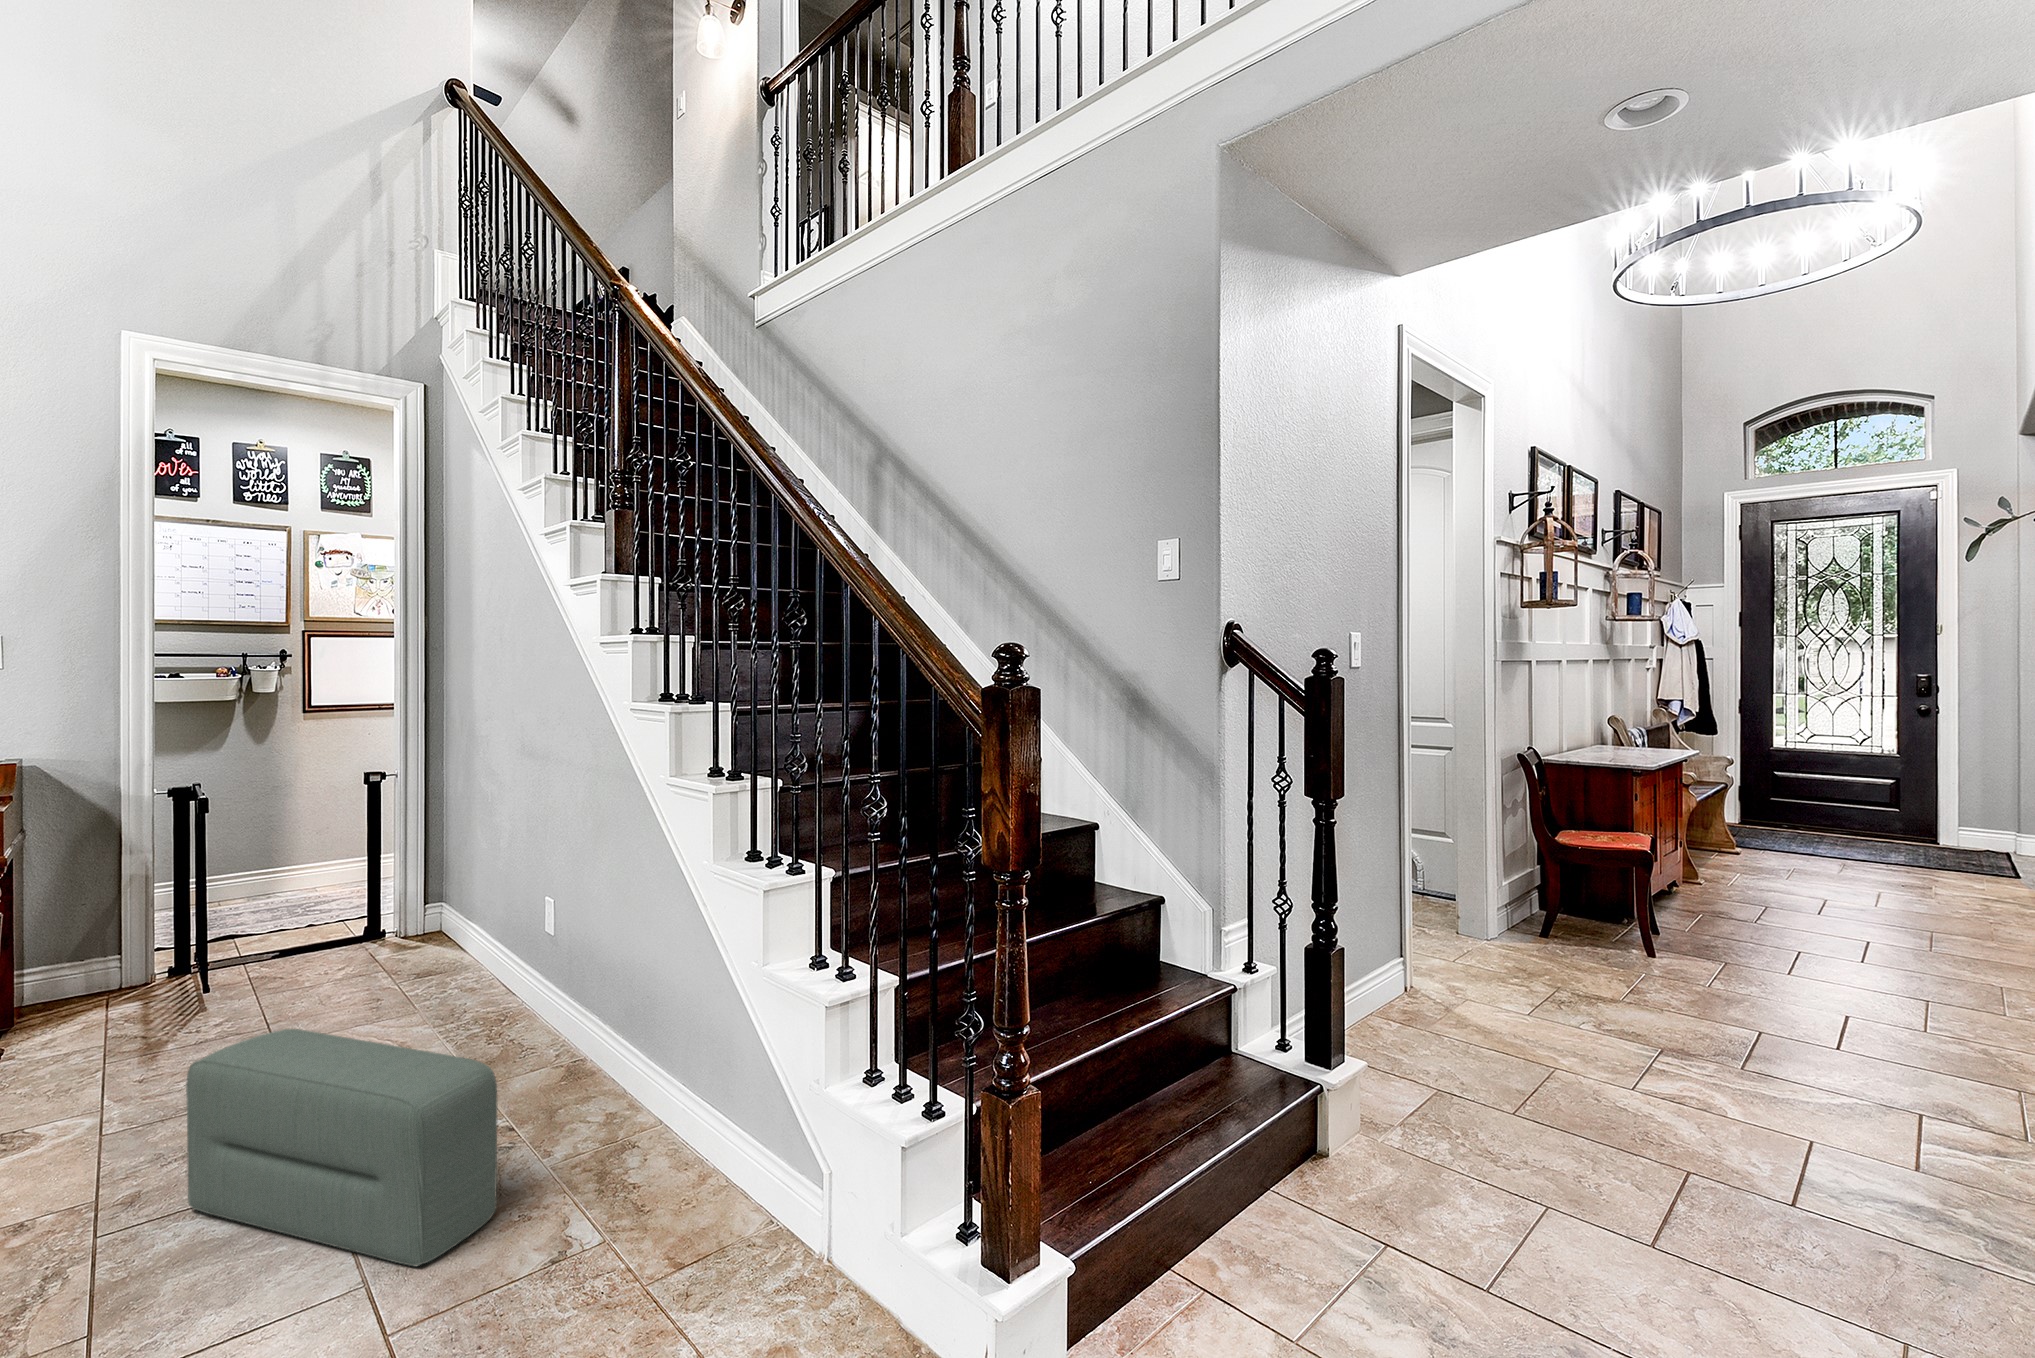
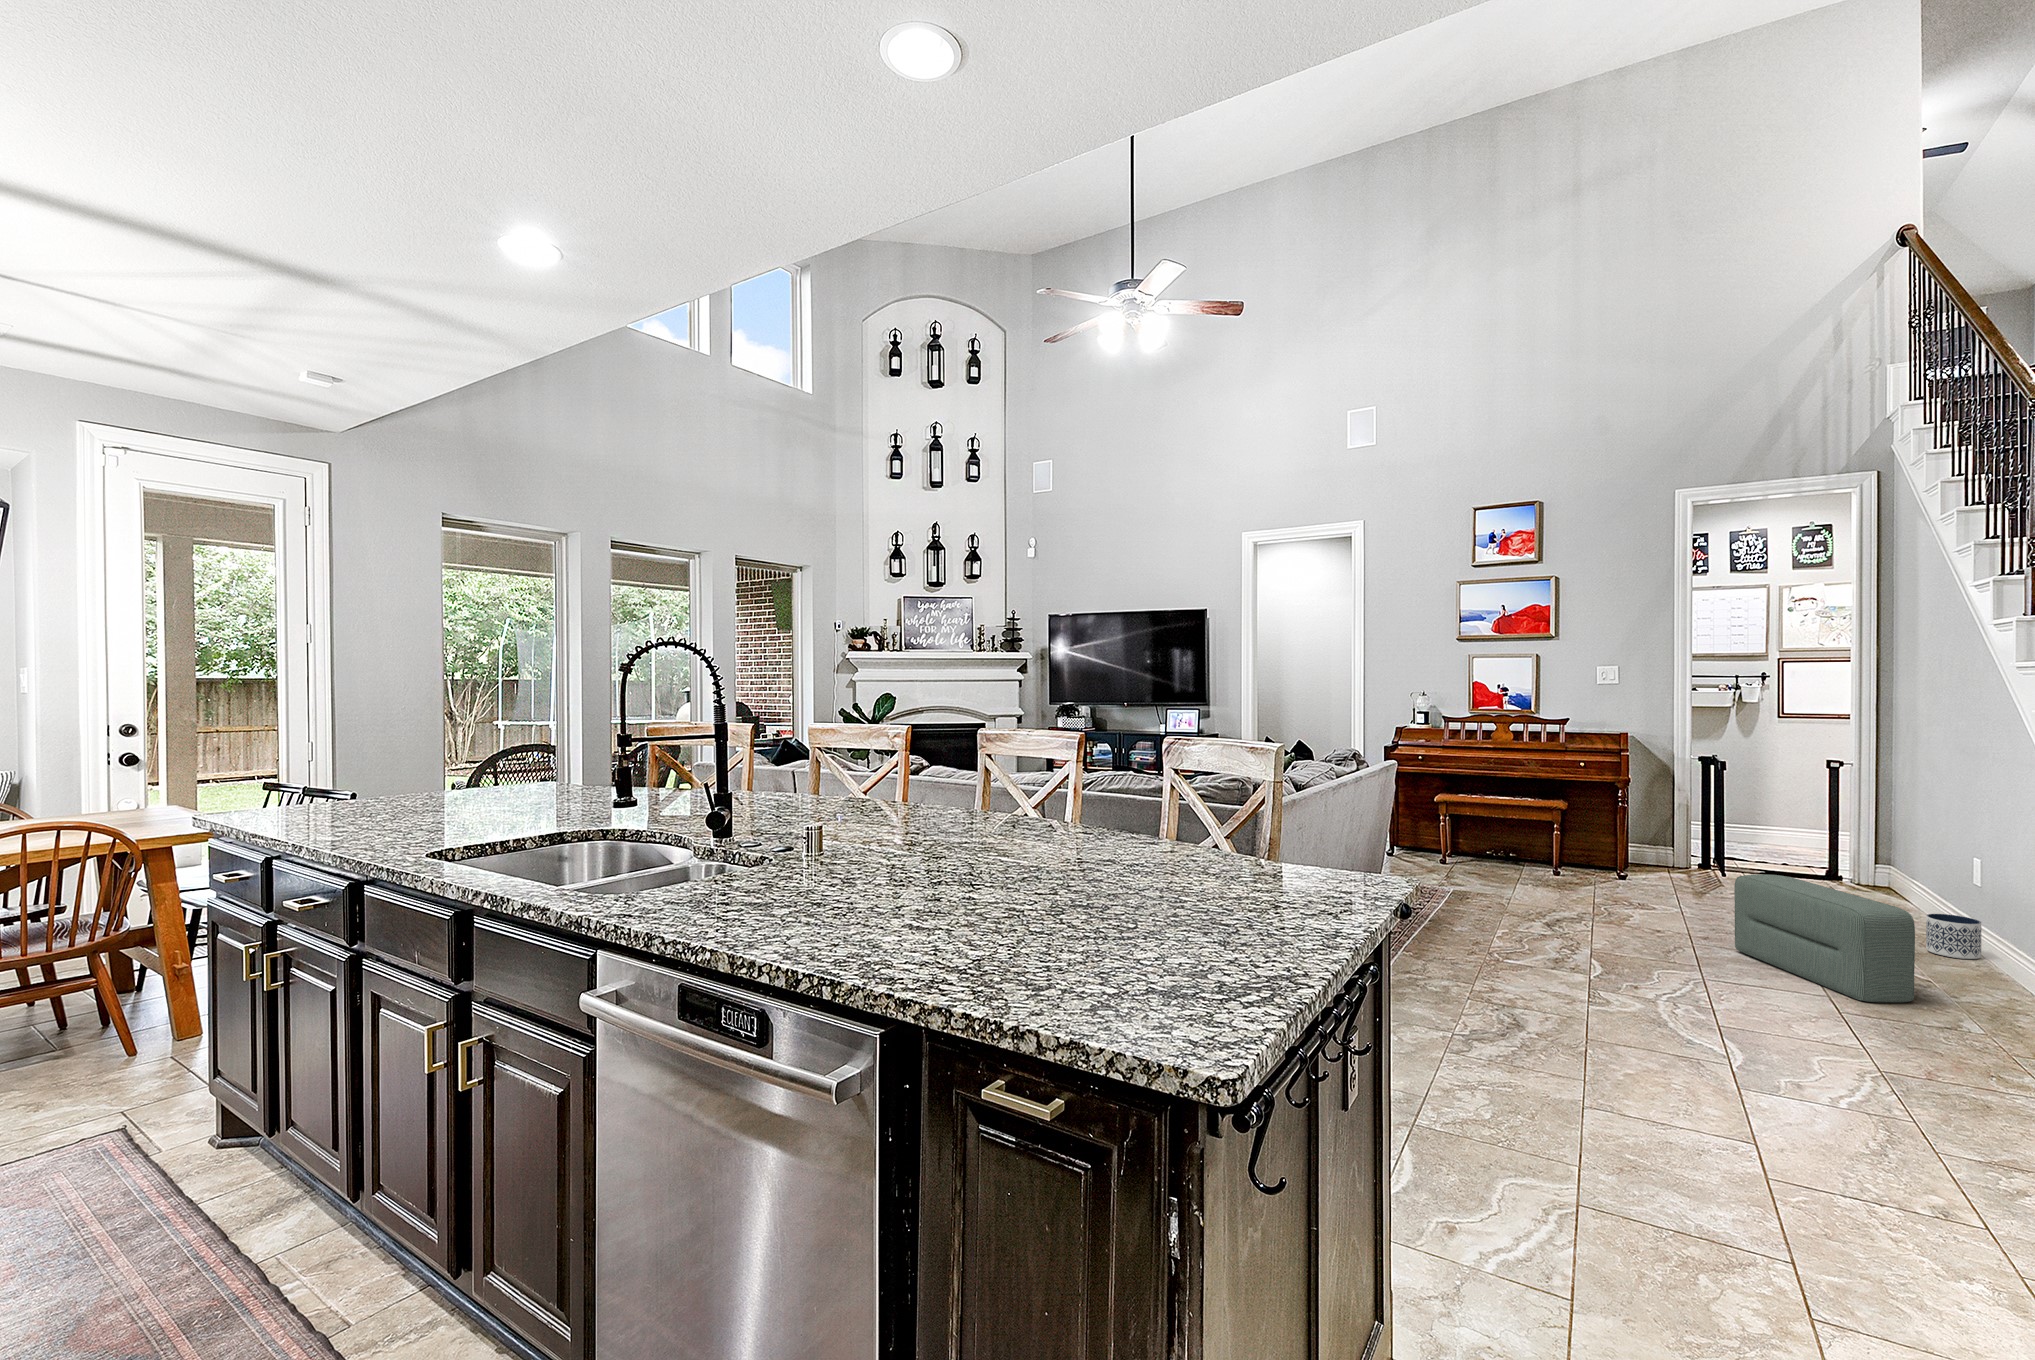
planter: none [495,991,557,1060] -> present [1926,914,1981,959]

